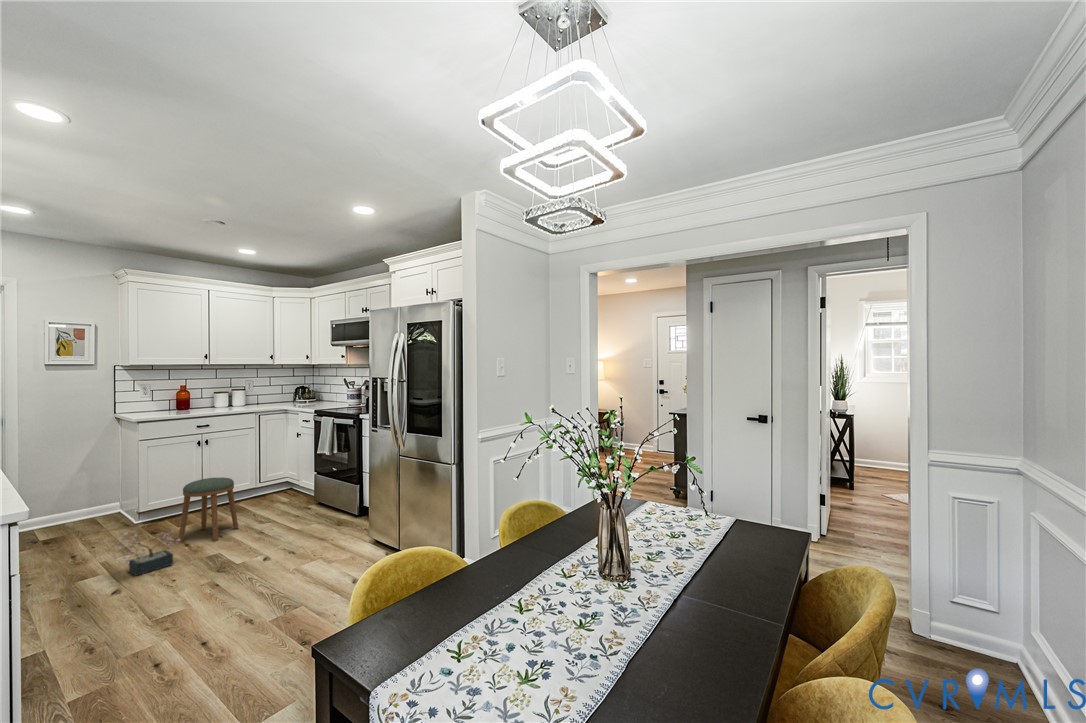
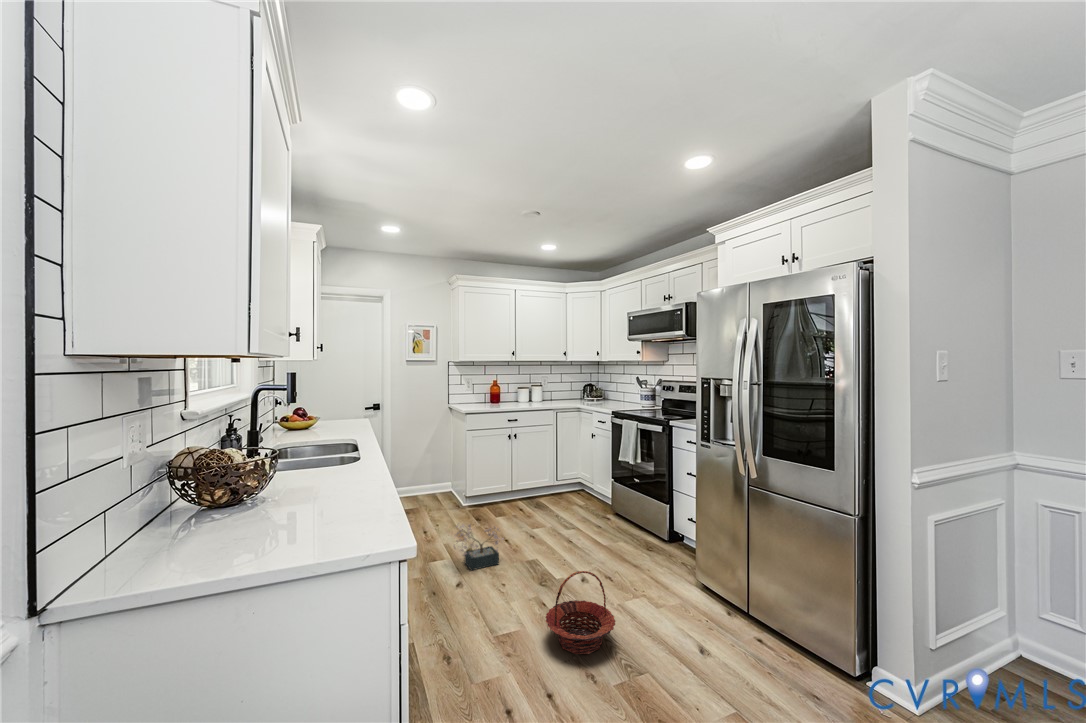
stool: present [178,478,238,542] -> none [498,475,547,542]
basket: none [210,542,280,611] -> present [546,571,616,654]

